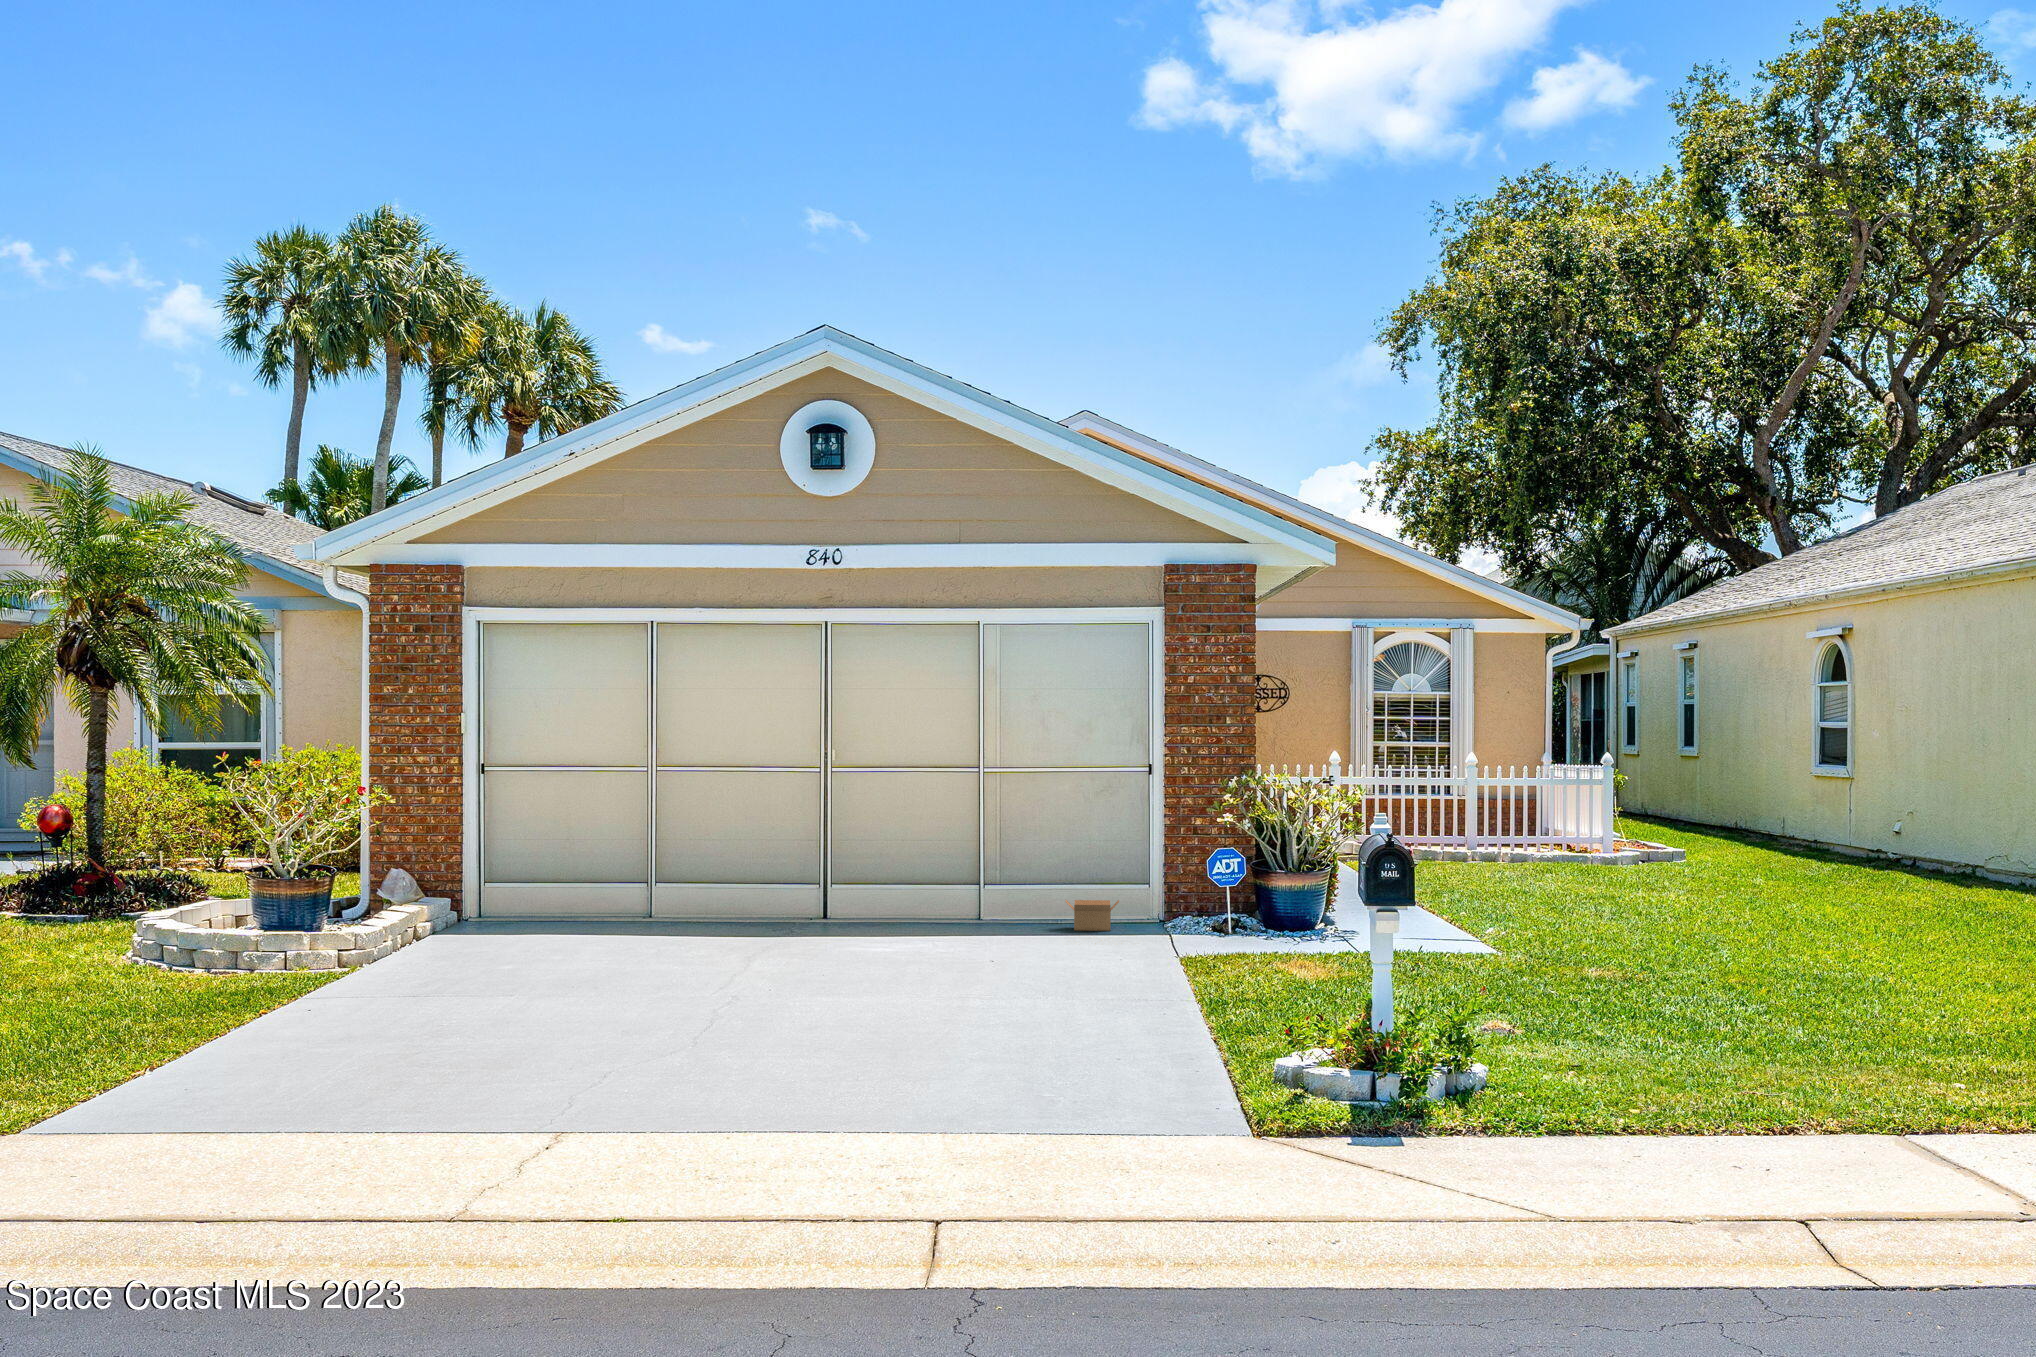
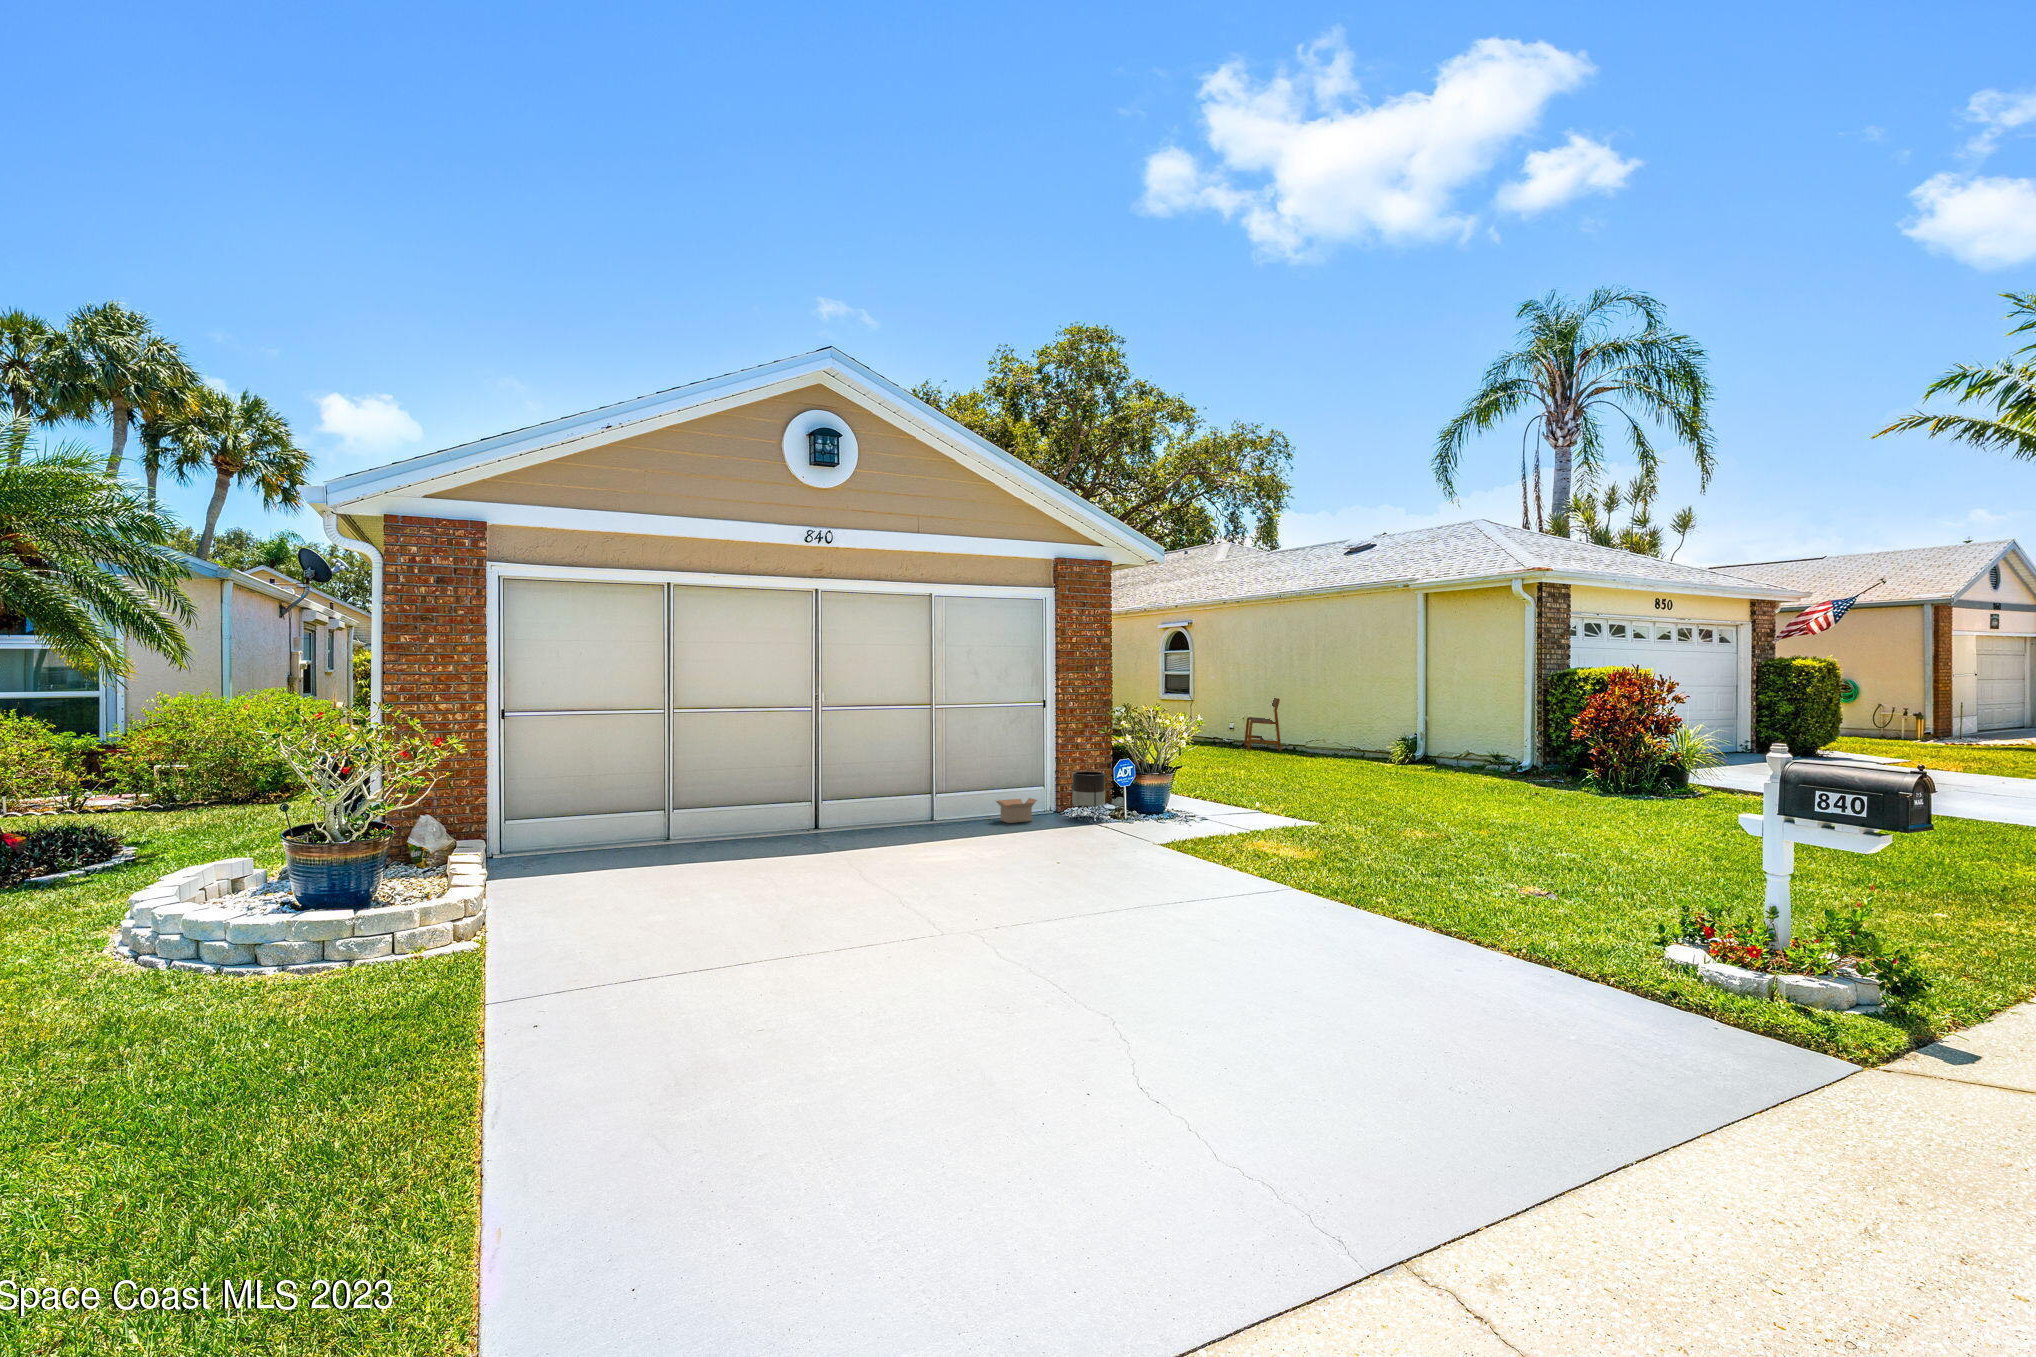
bench: none [1825,770,1921,872] -> present [1244,698,1281,751]
planter: none [1175,867,1222,935] -> present [1071,771,1105,816]

